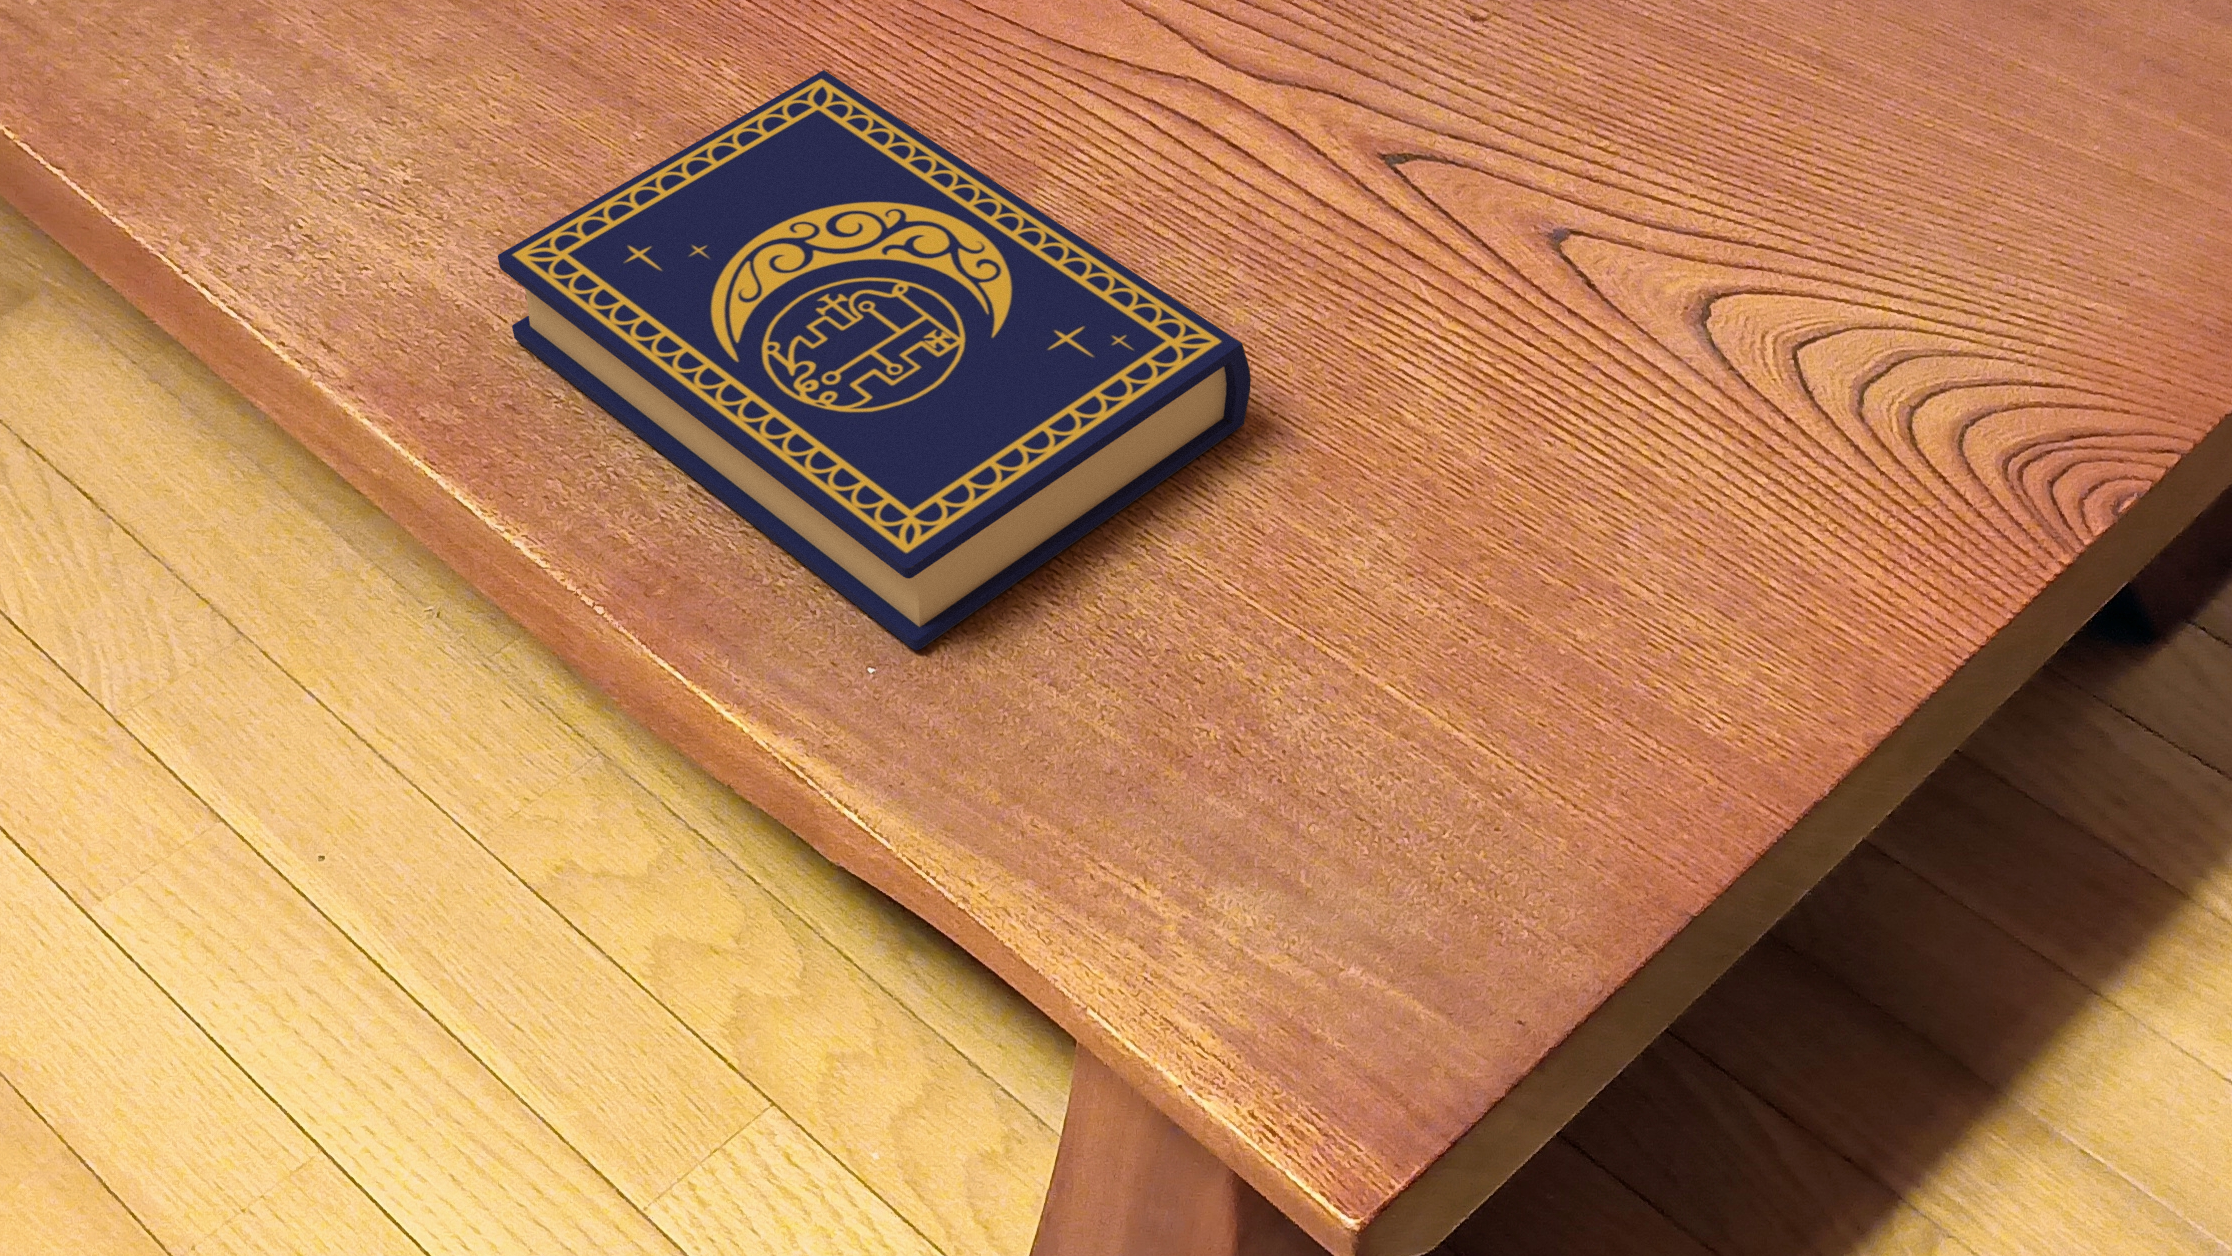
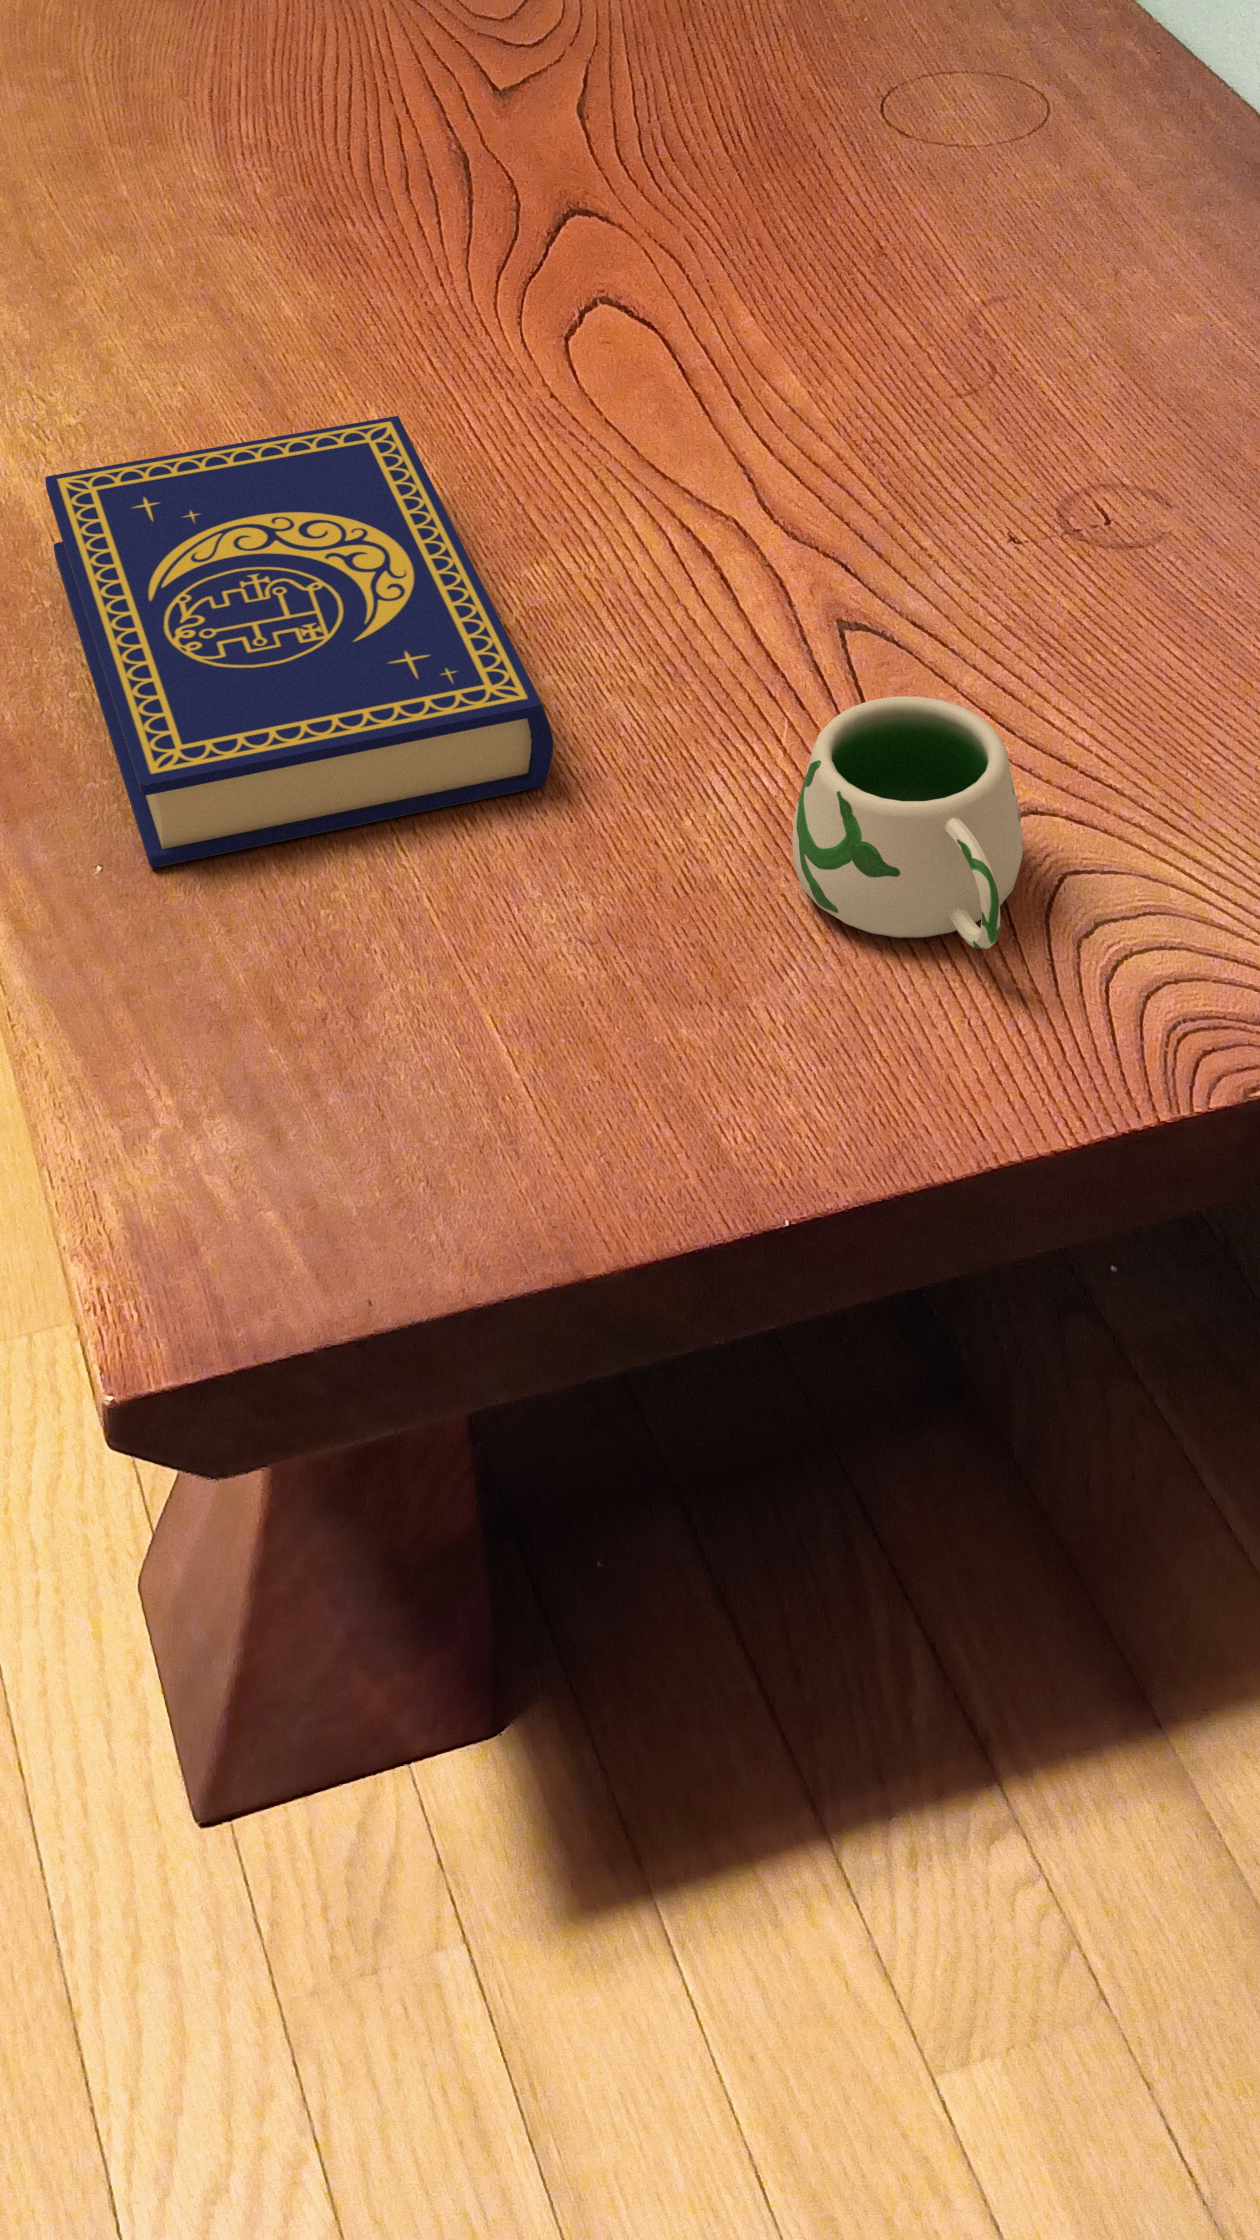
mug: none [1542,214,1840,470] -> present [792,696,1023,950]

